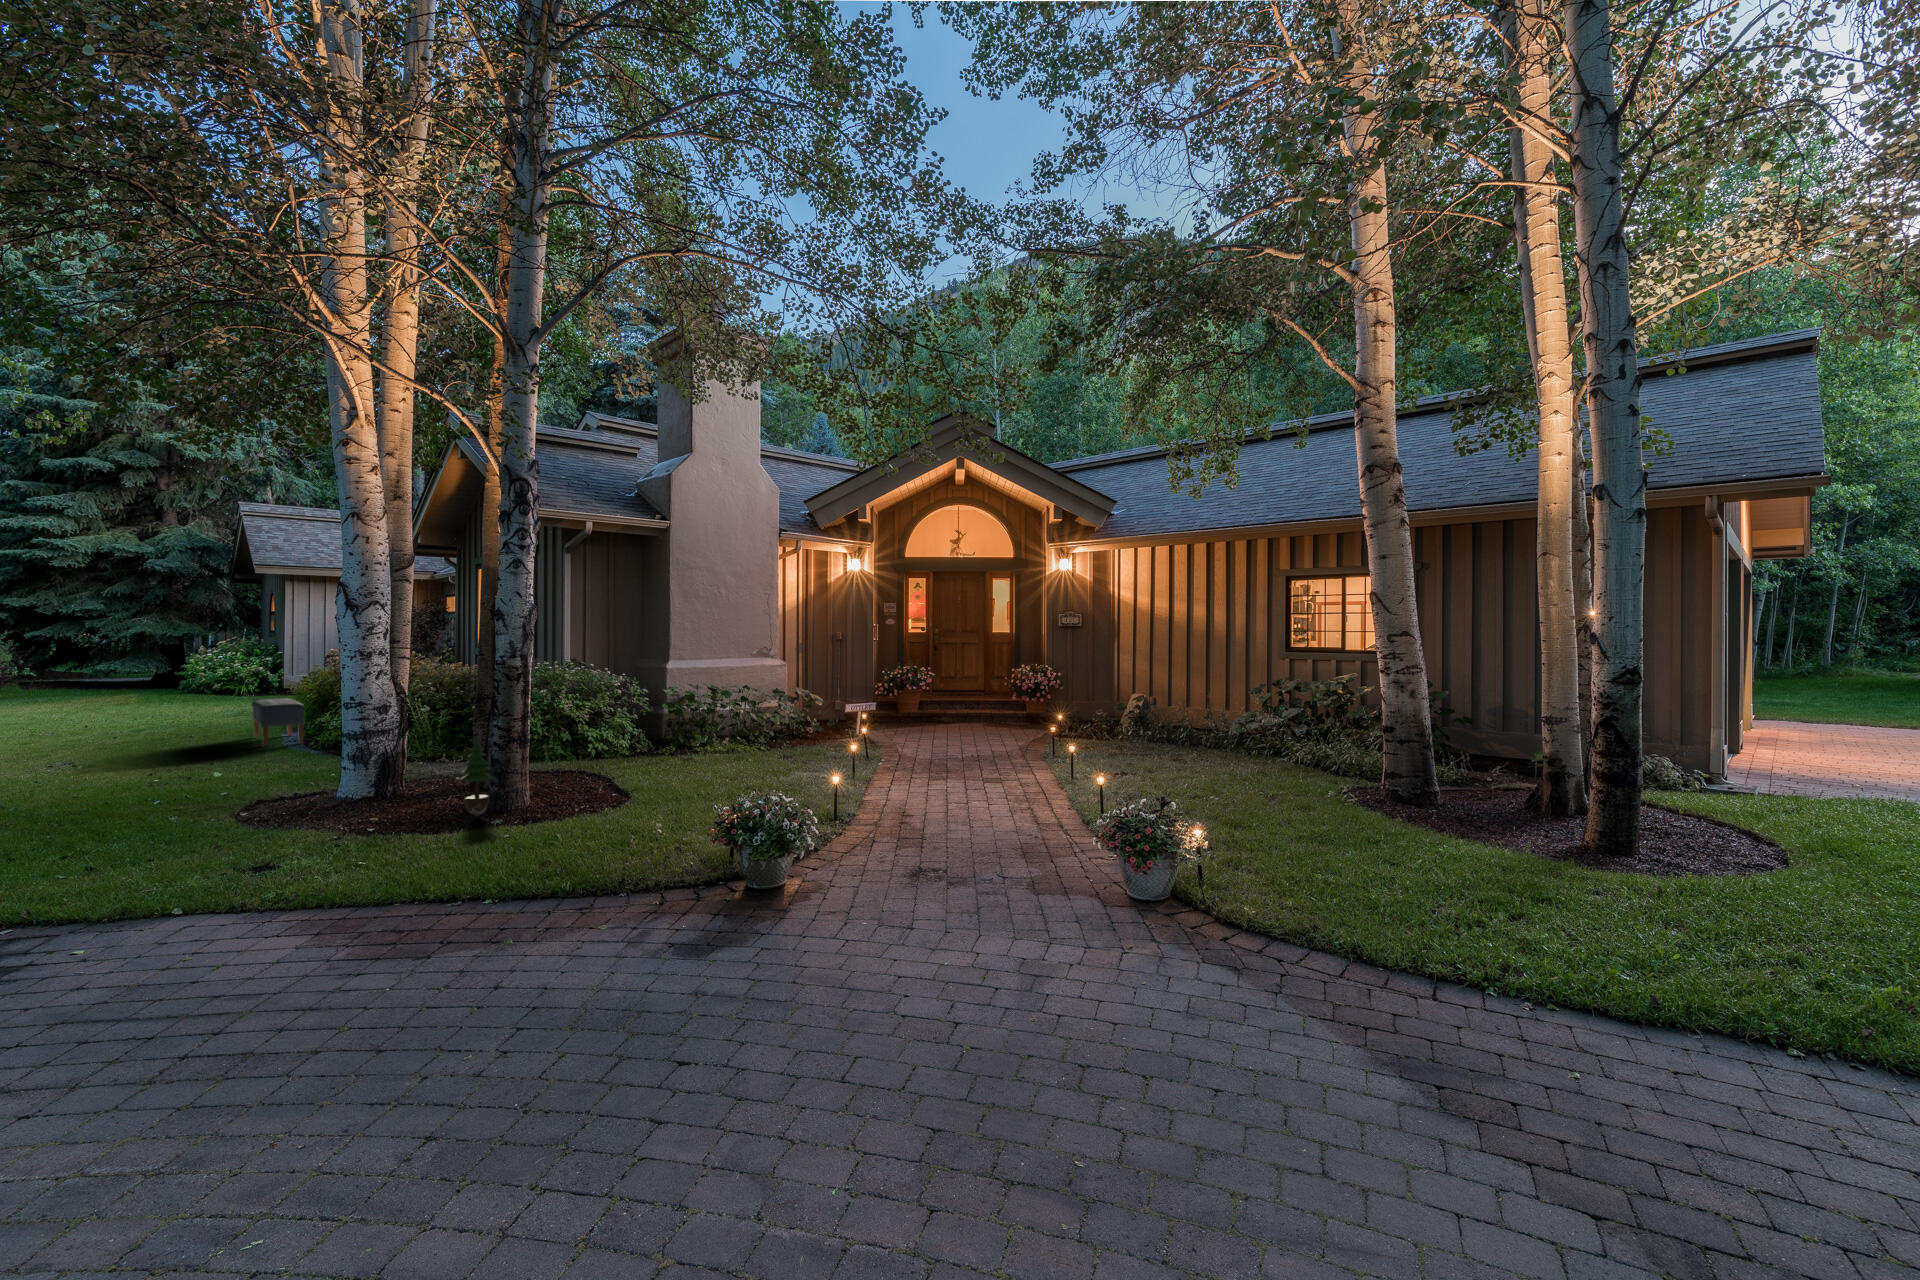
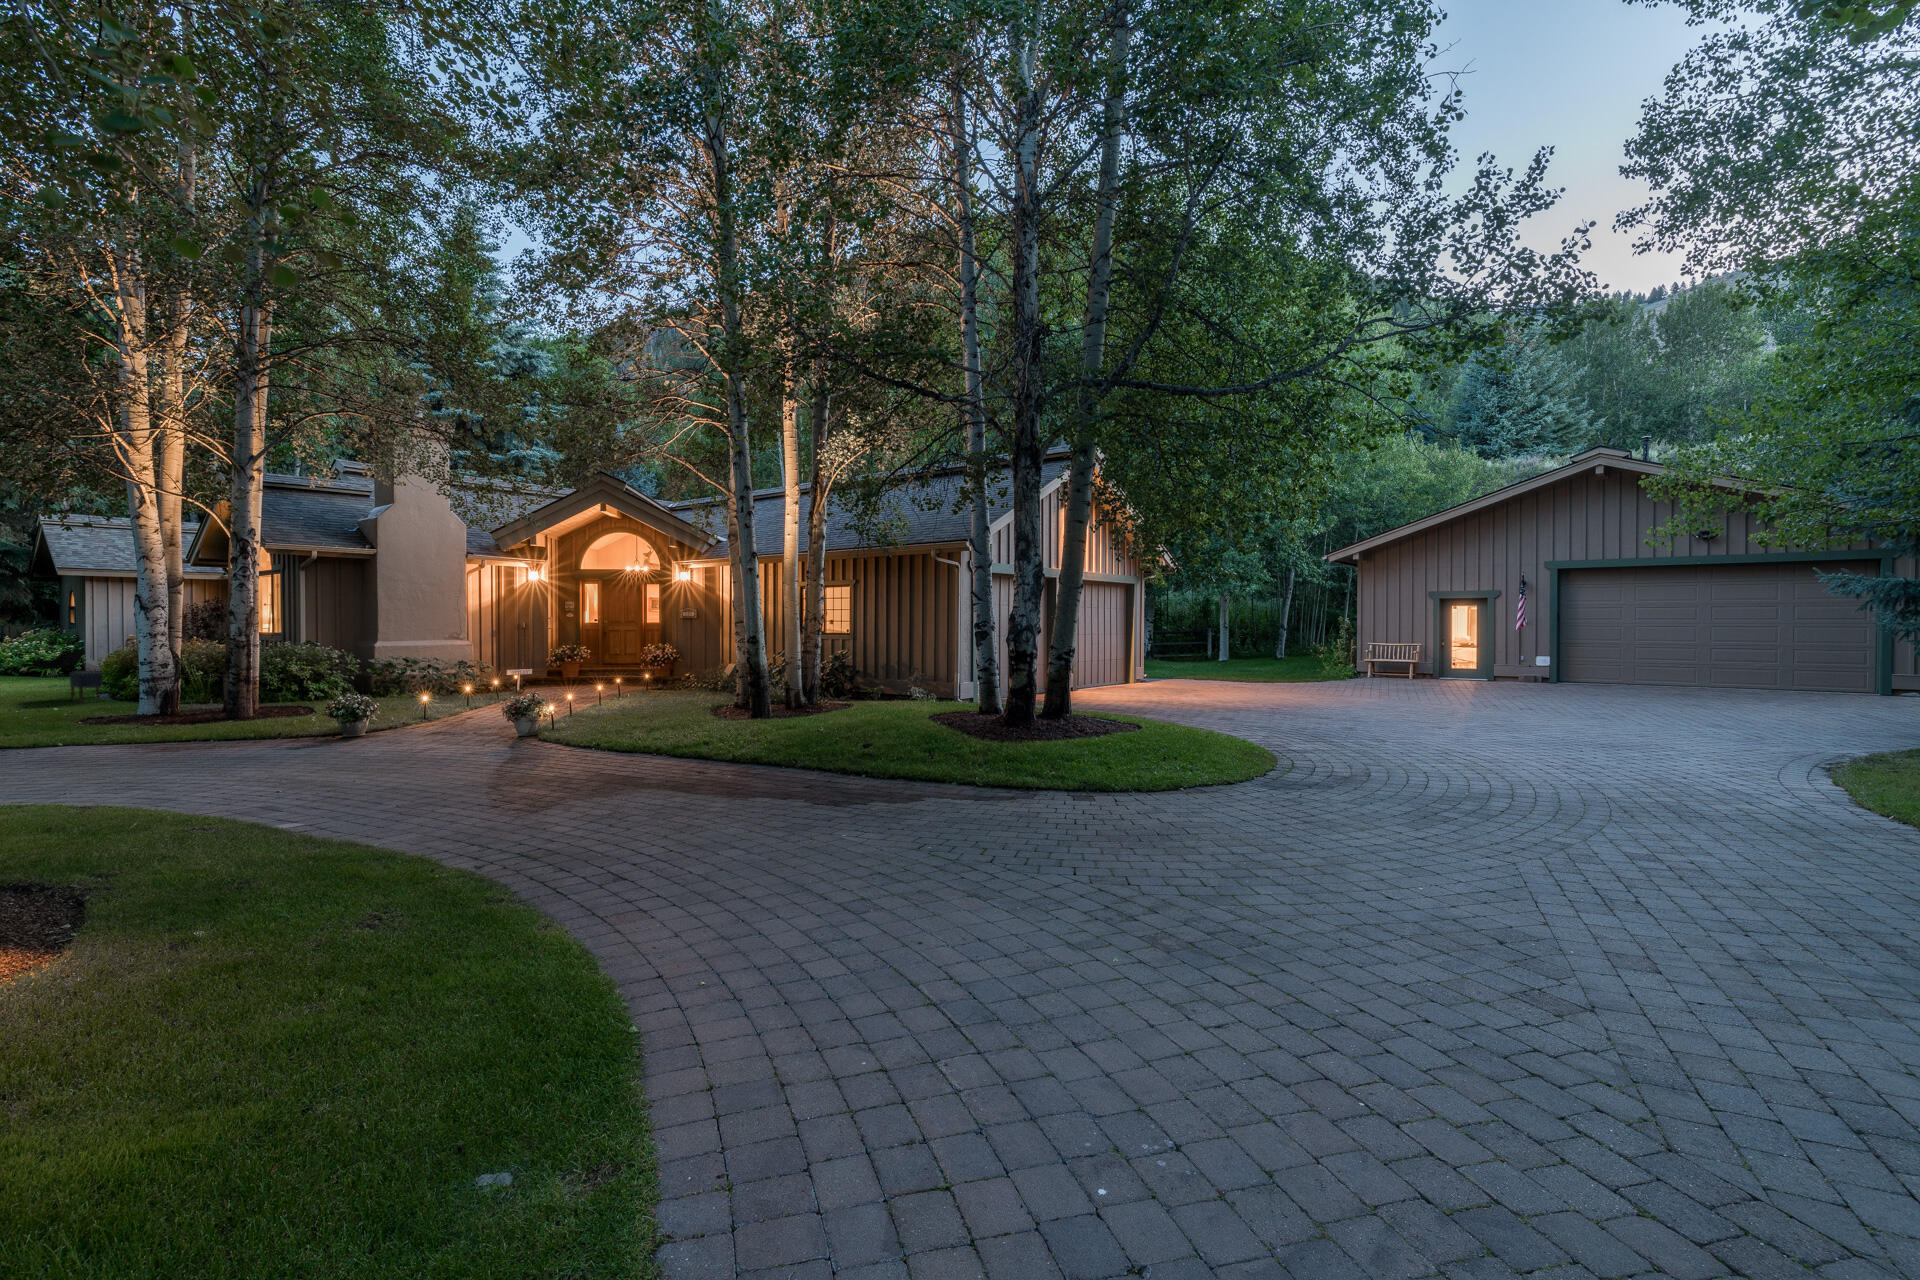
lounge chair: none [225,664,281,696] -> present [33,651,81,677]
potted tree: present [461,737,493,816] -> none [207,679,226,722]

